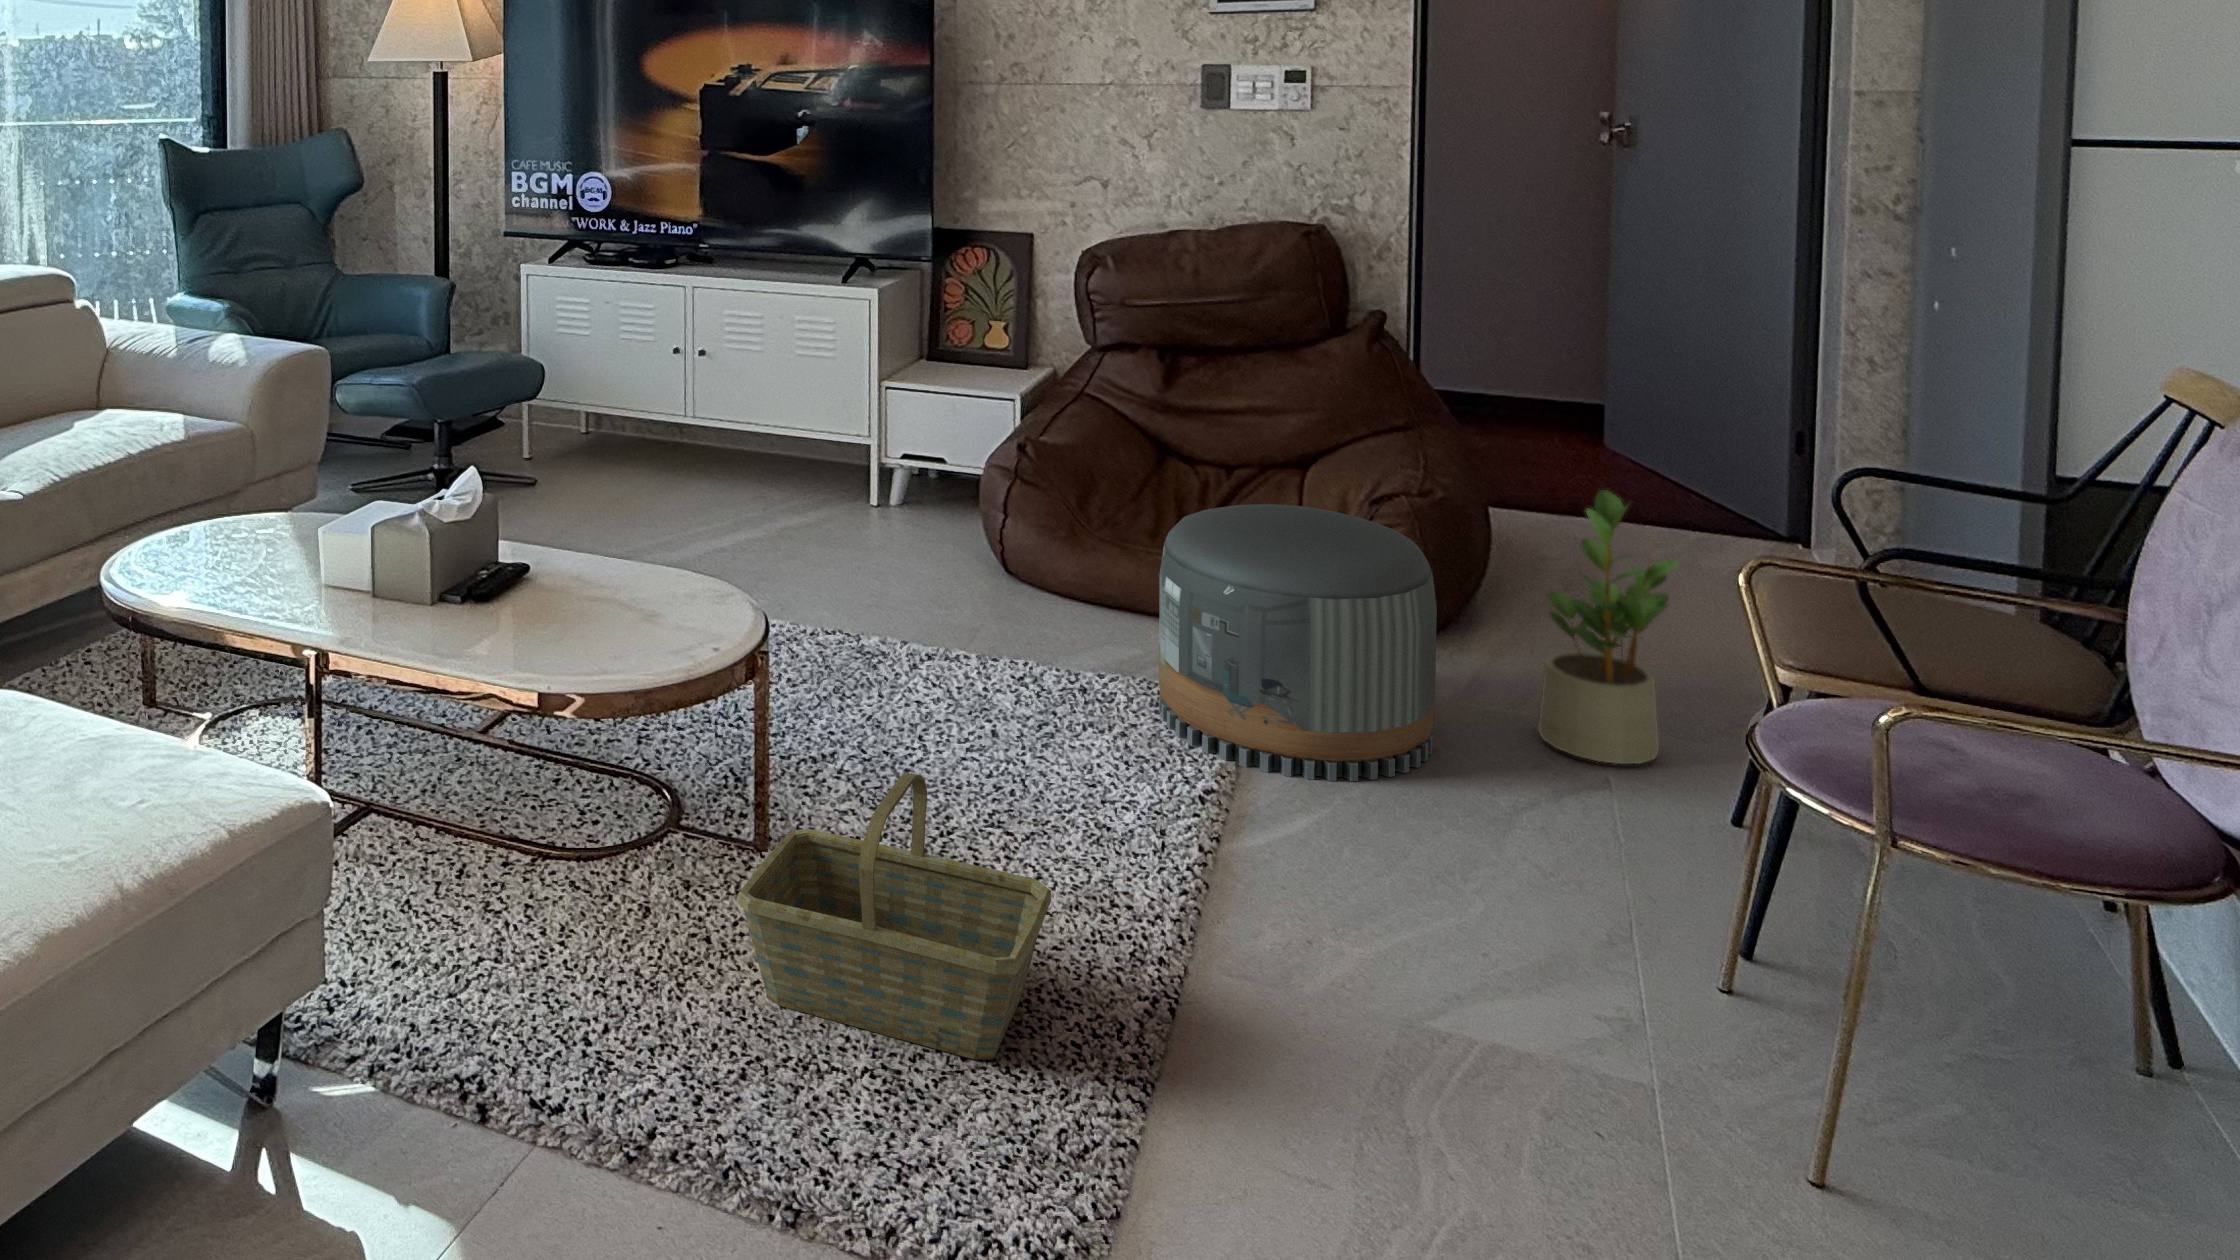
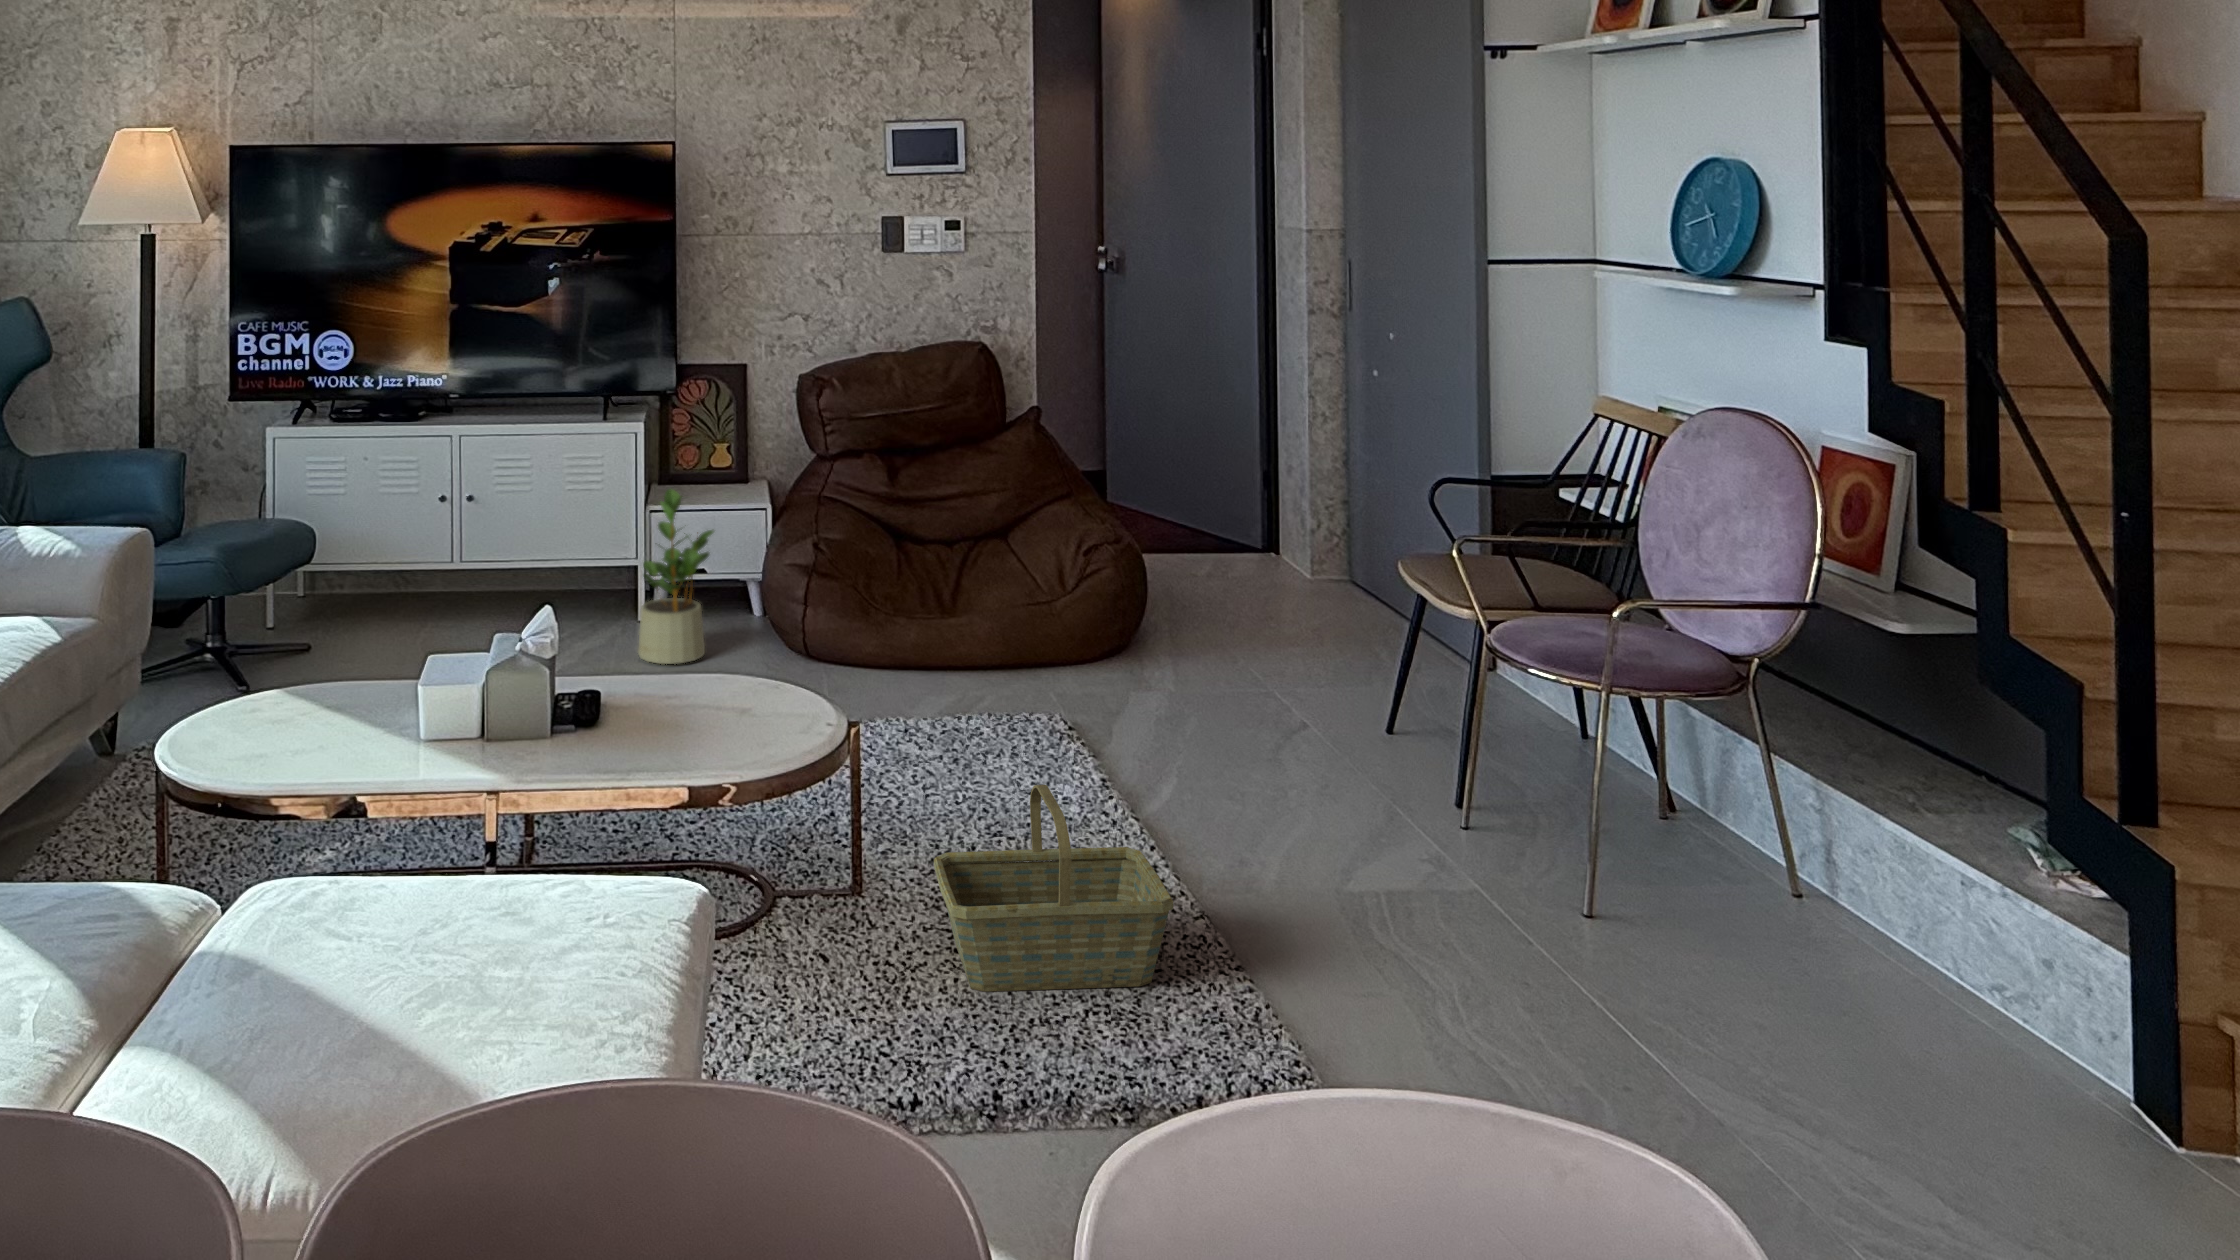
potted plant: present [1538,490,1680,764] -> present [638,489,714,664]
pouf: present [1159,504,1437,781] -> none [1004,558,1203,760]

